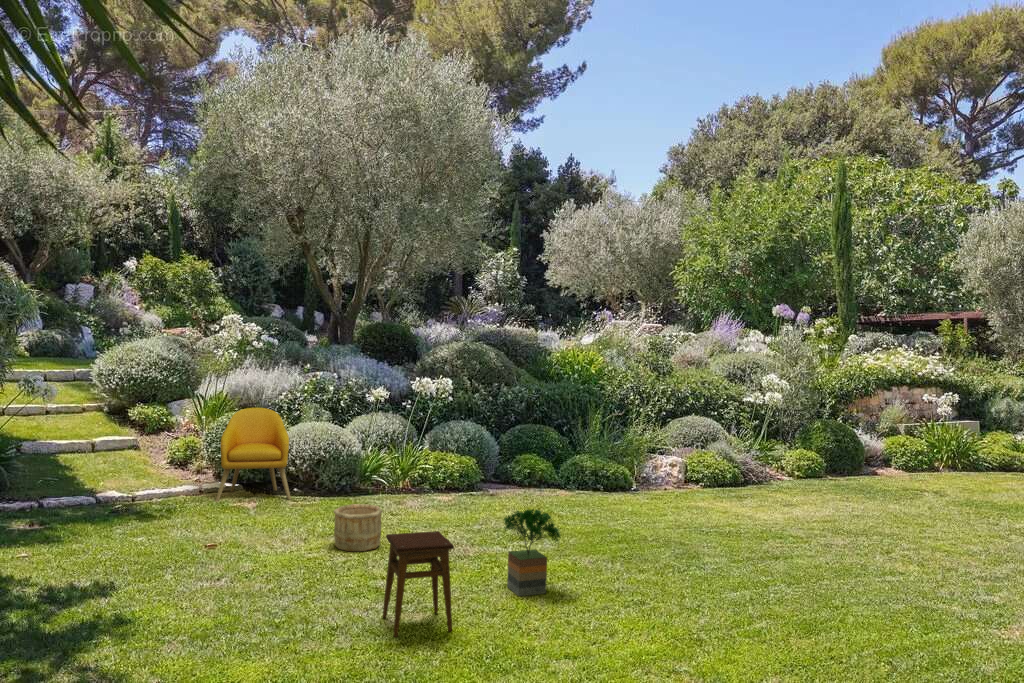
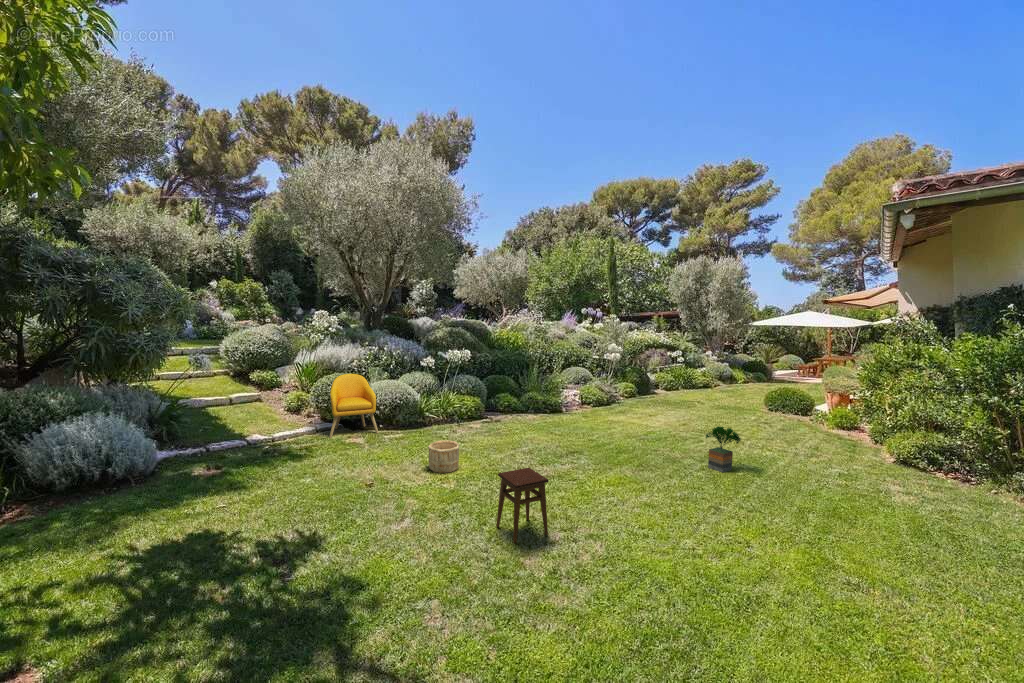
potted tree: present [504,509,560,596] -> present [706,426,741,473]

